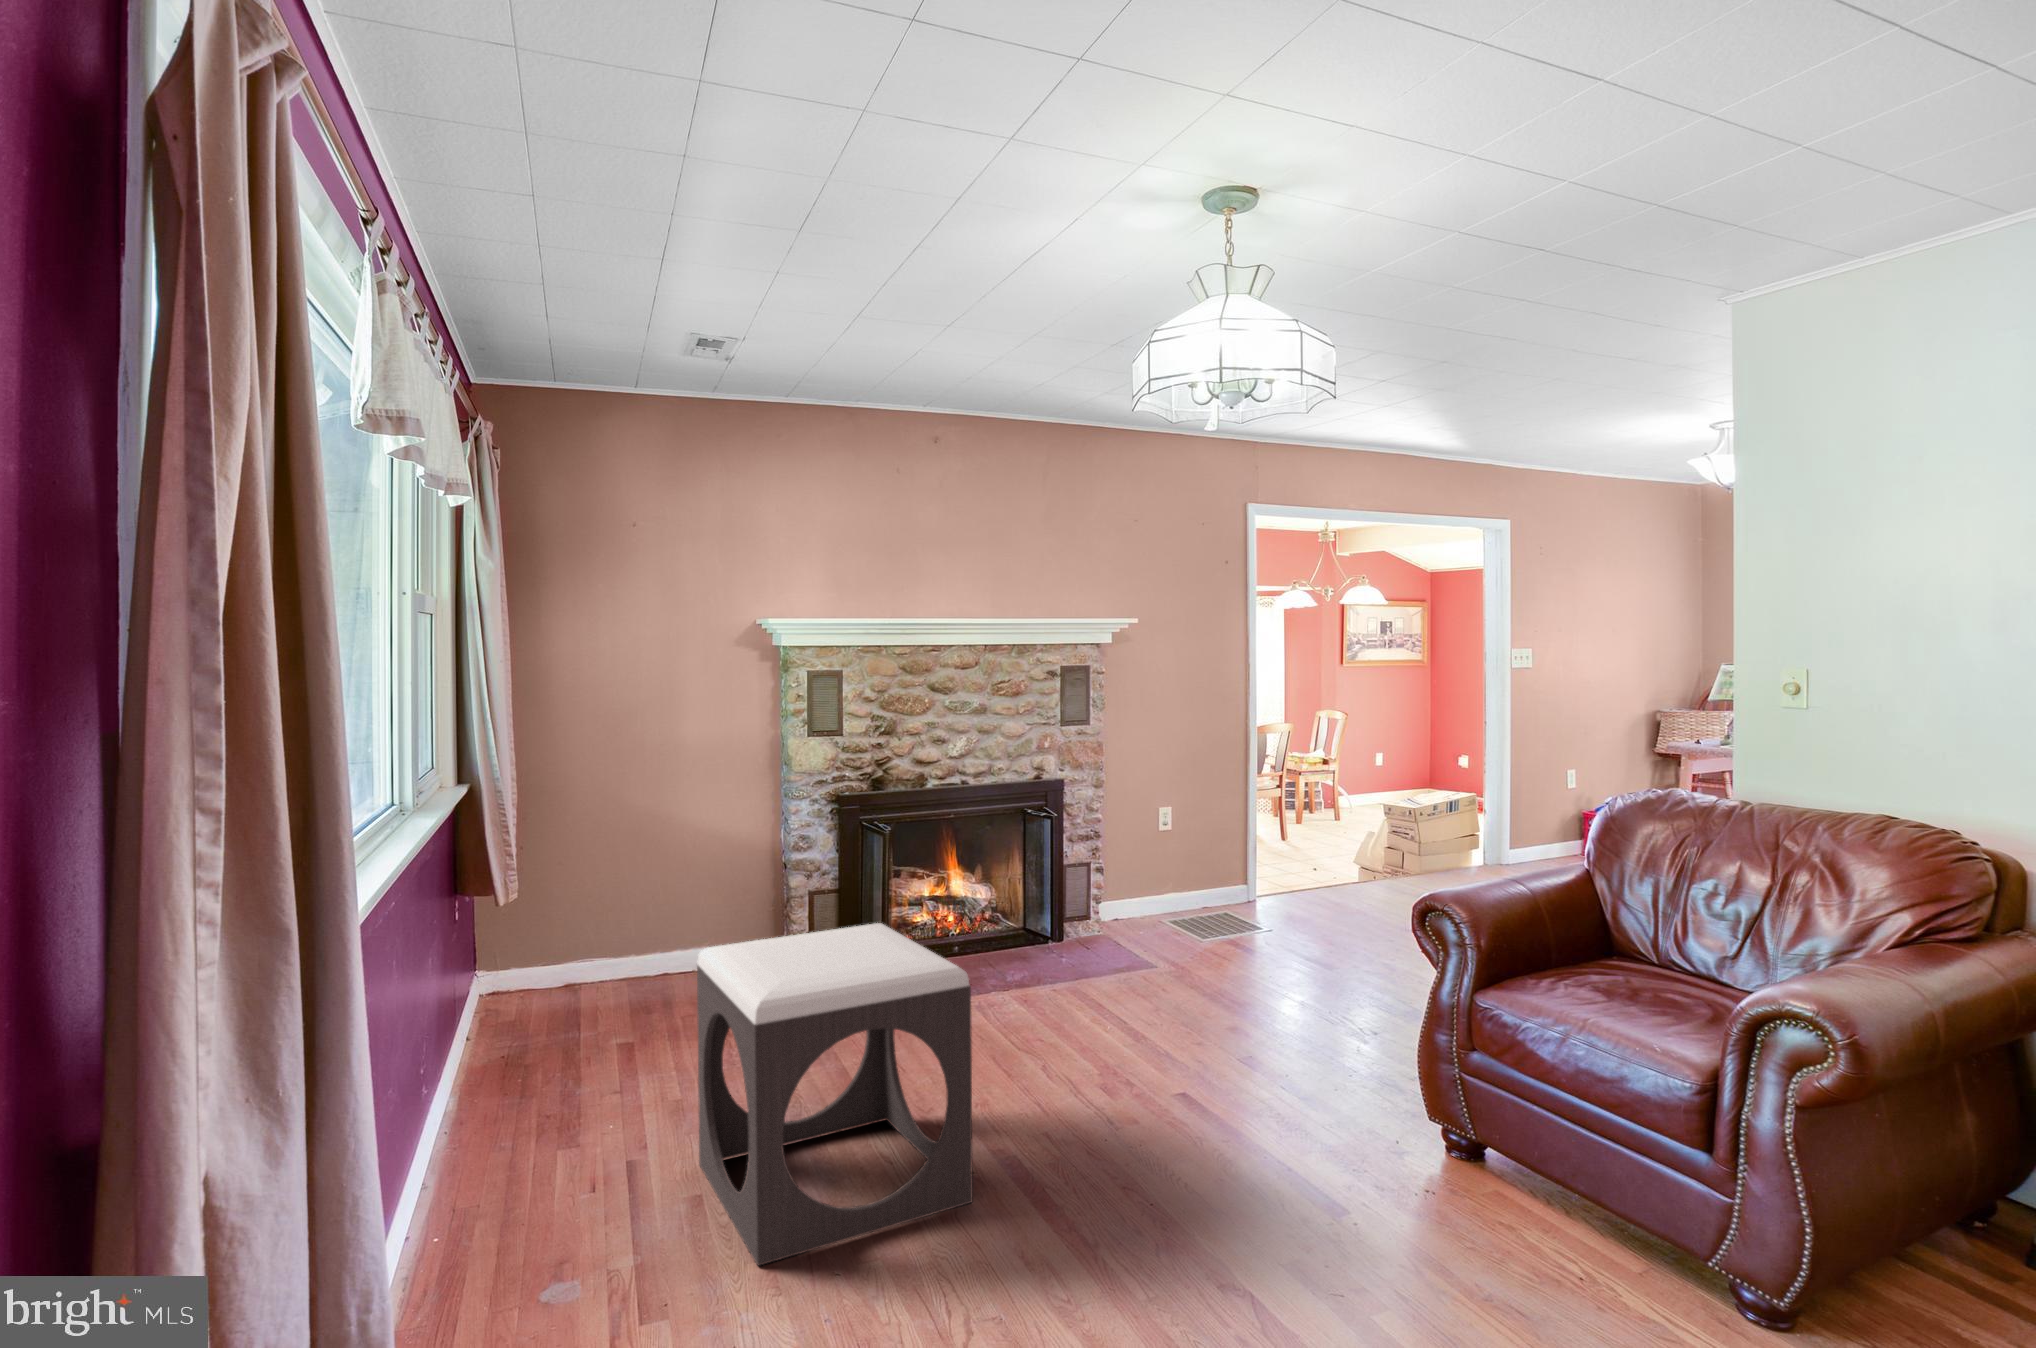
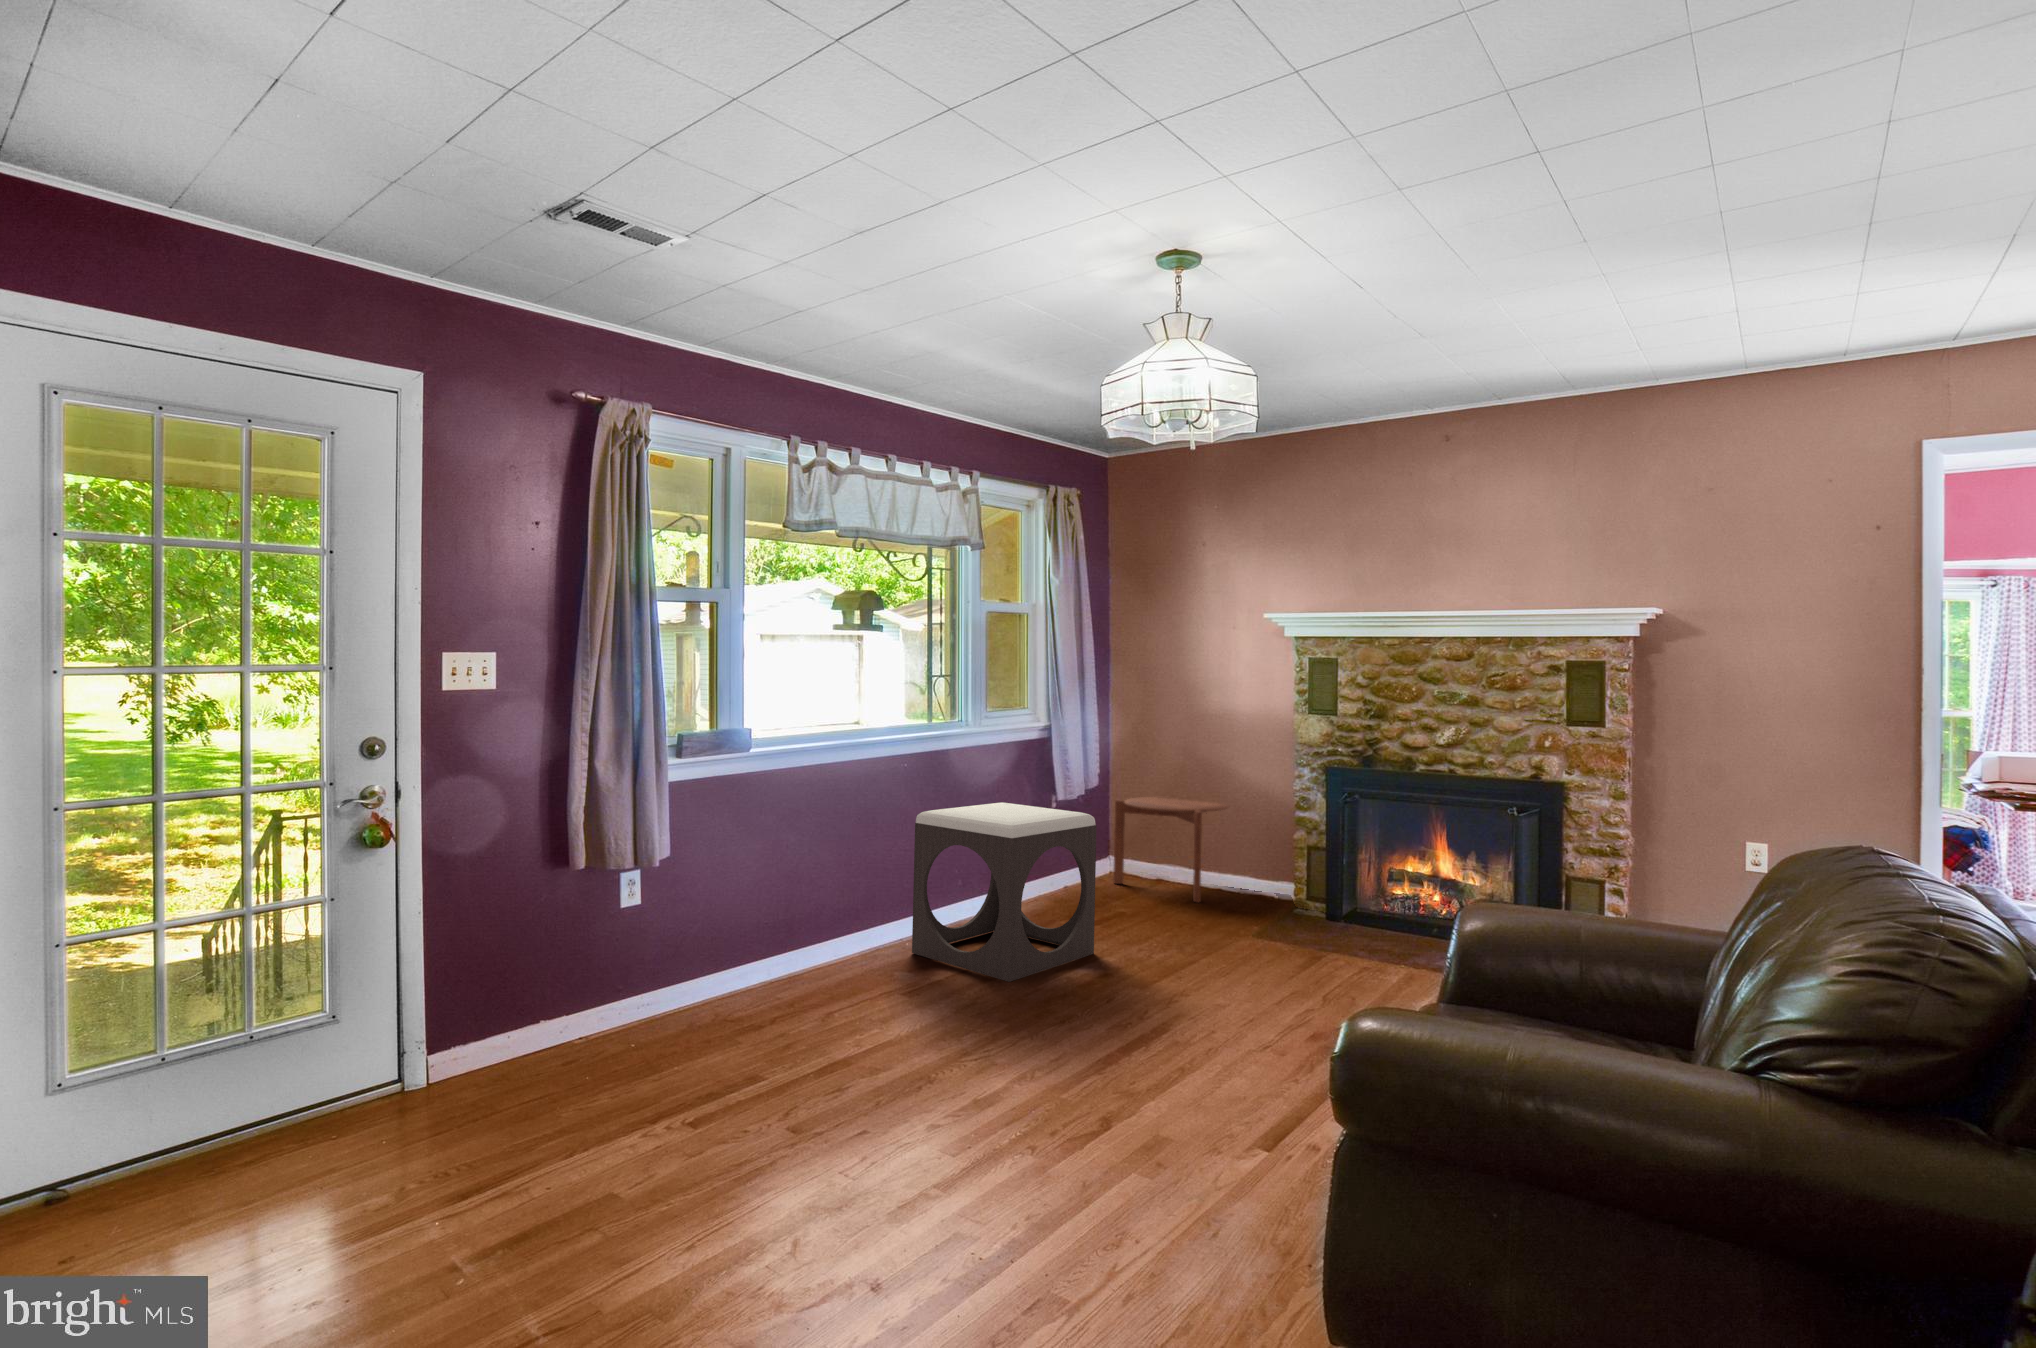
side table: none [550,867,728,1034] -> present [1113,797,1228,902]

